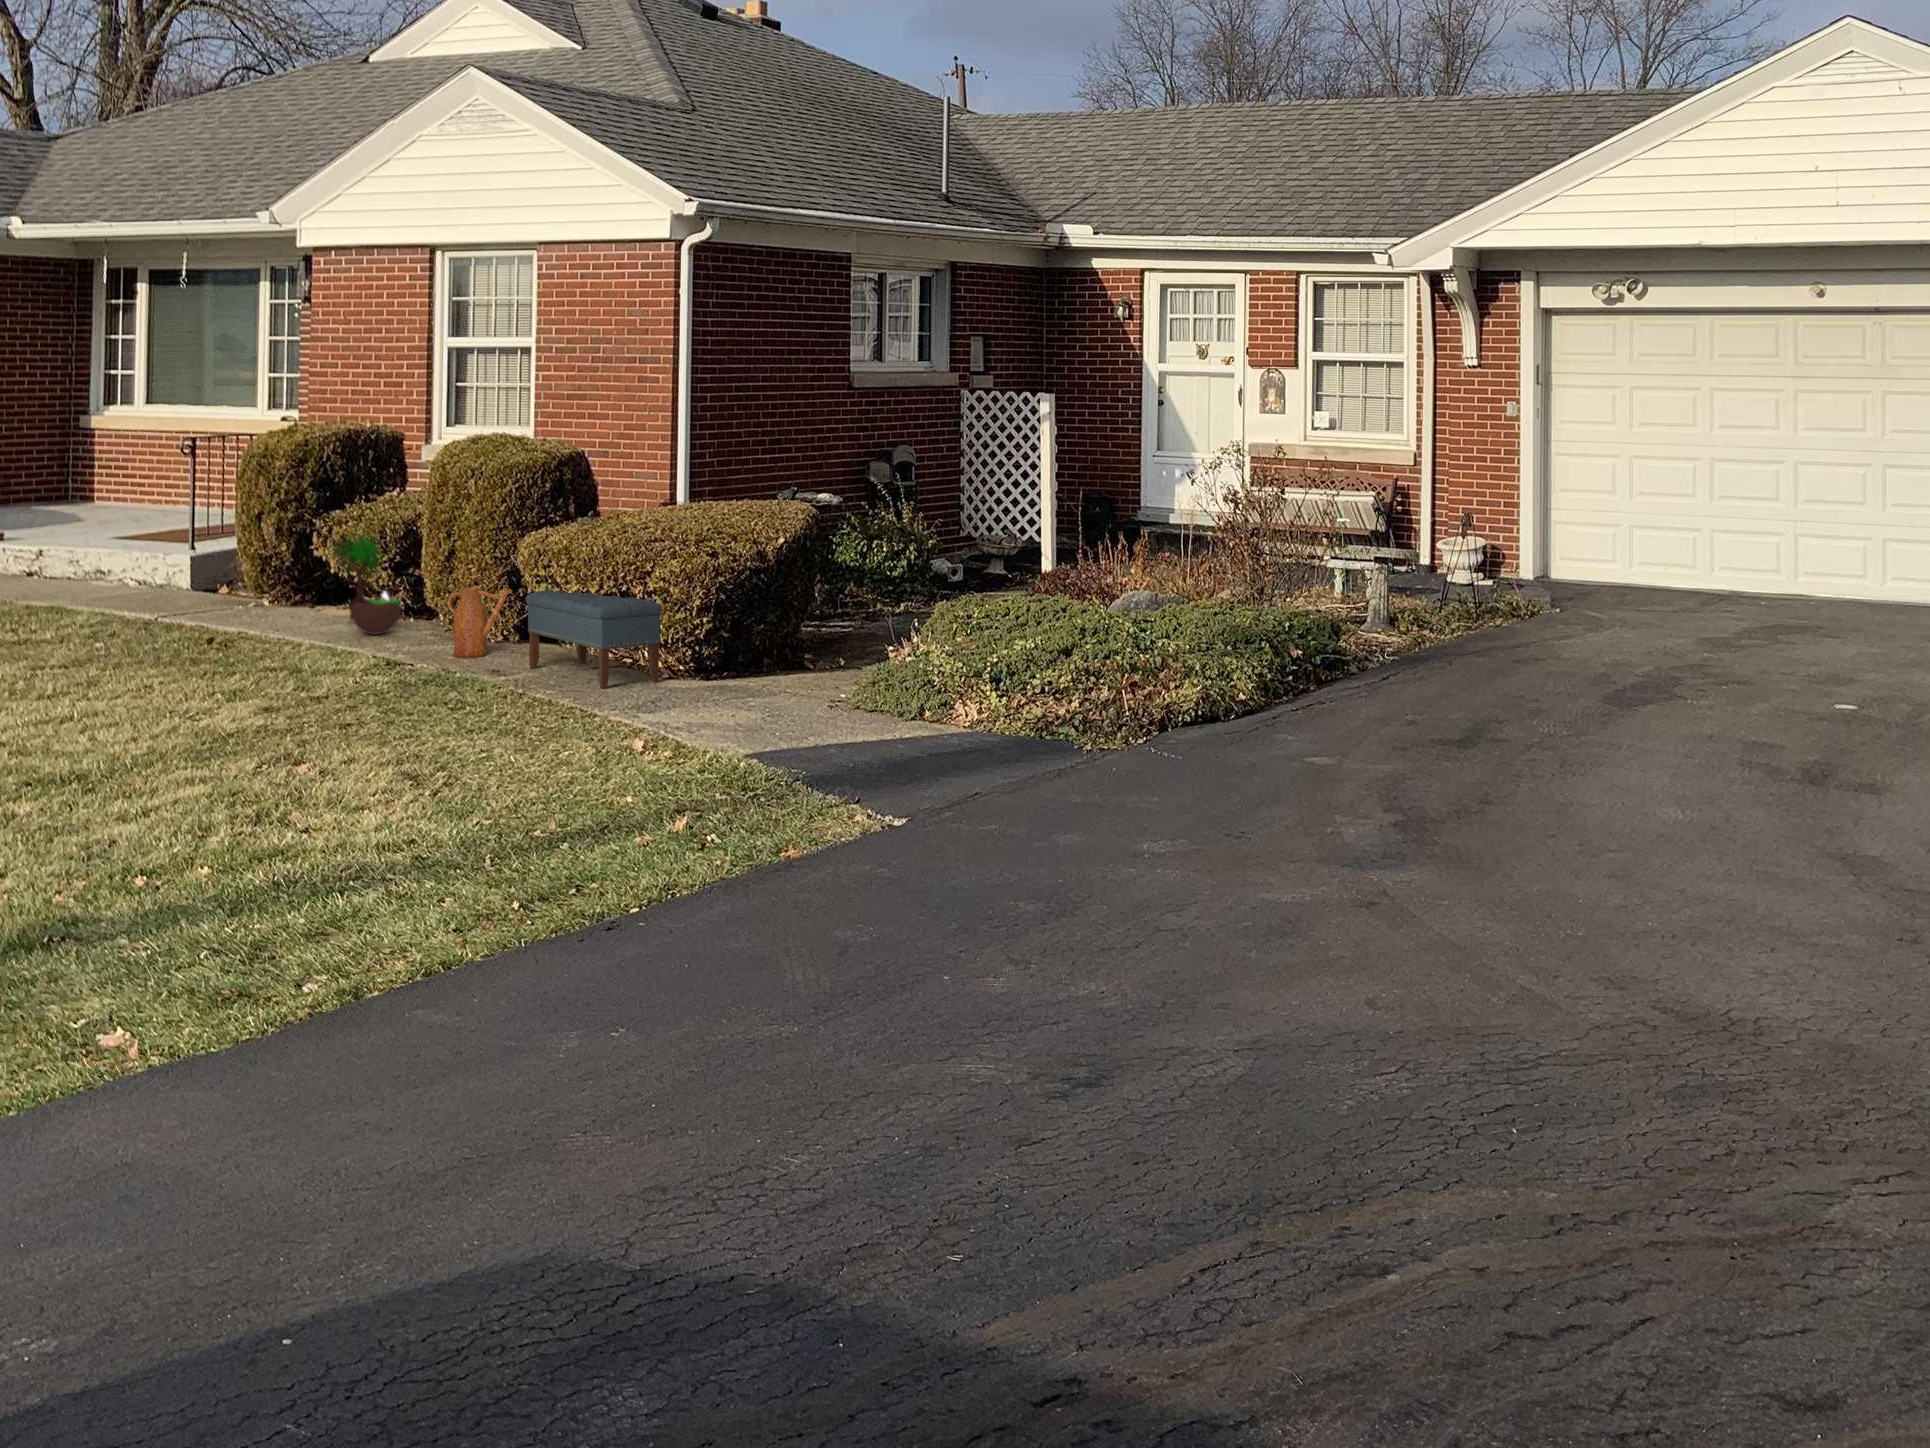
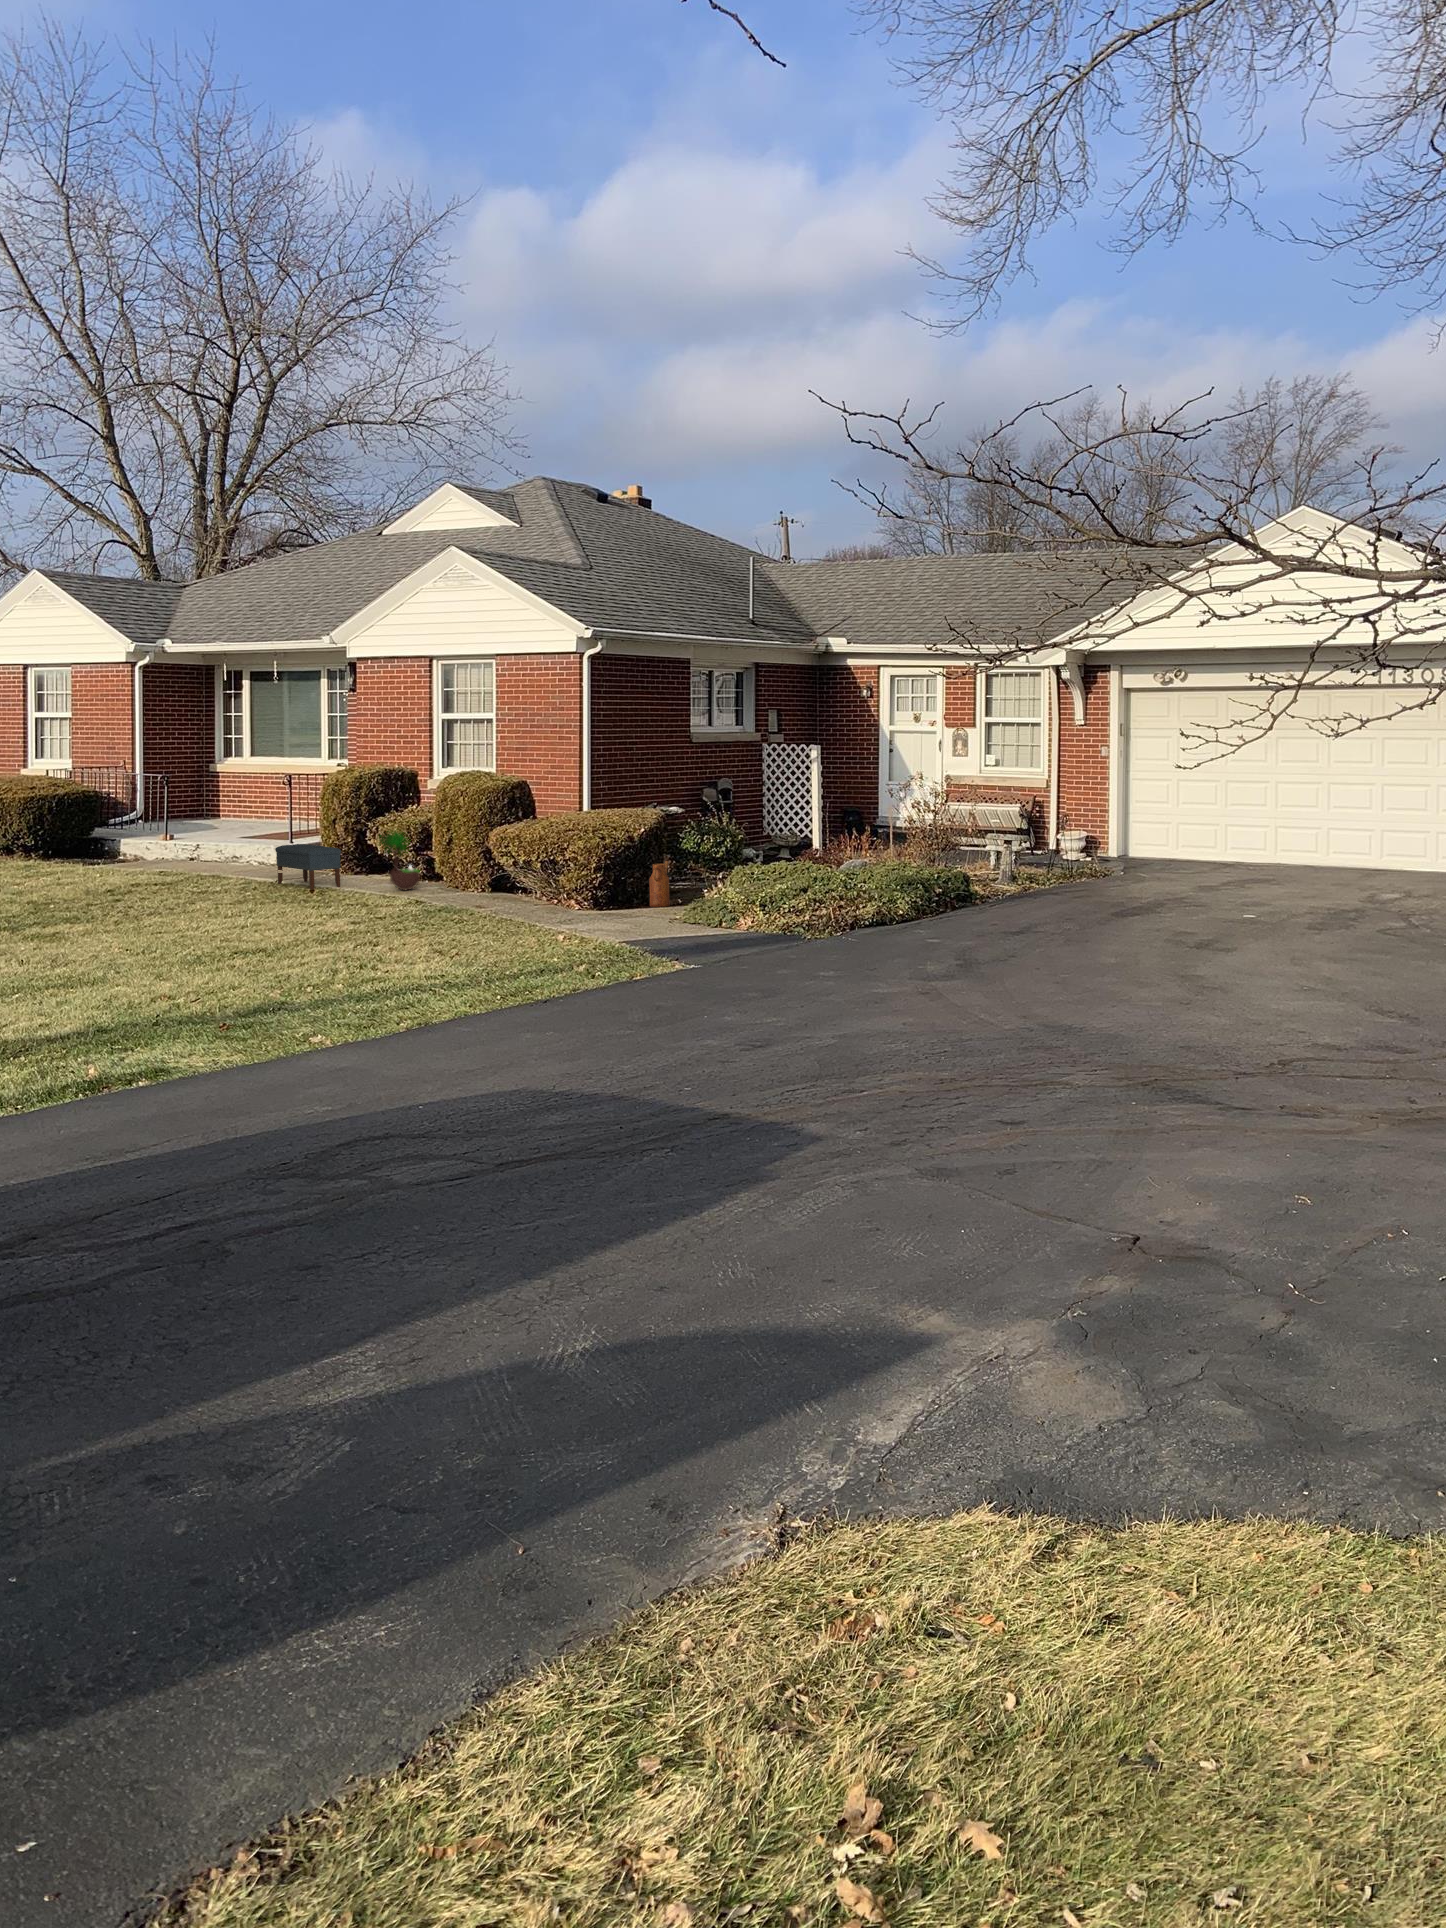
watering can: present [448,587,510,658] -> present [649,861,670,907]
bench: present [526,590,662,688] -> present [275,844,341,889]

